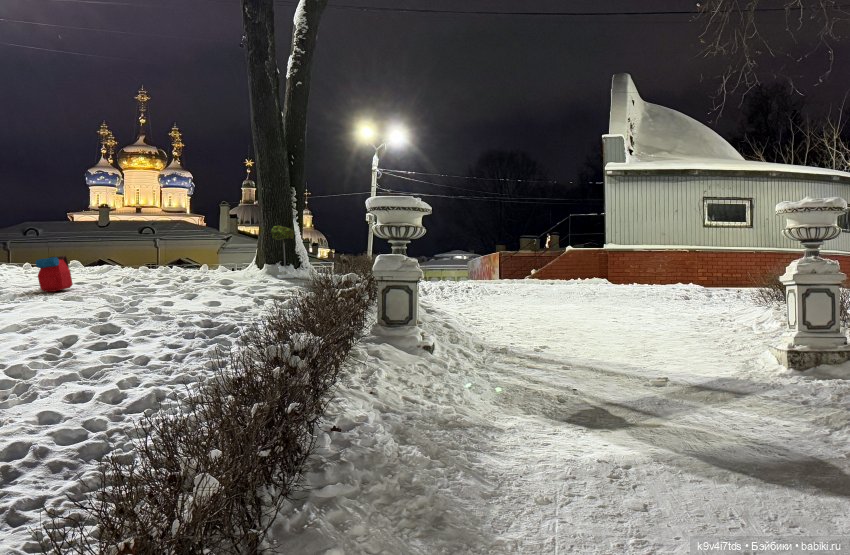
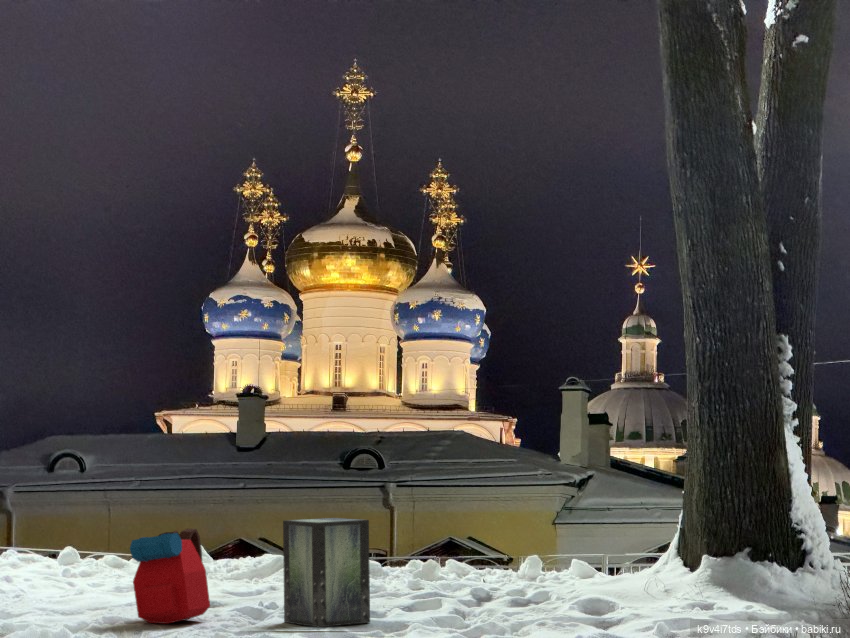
potted tree: present [271,225,294,279] -> none [719,438,788,599]
storage box: none [103,251,140,292] -> present [283,518,370,627]

